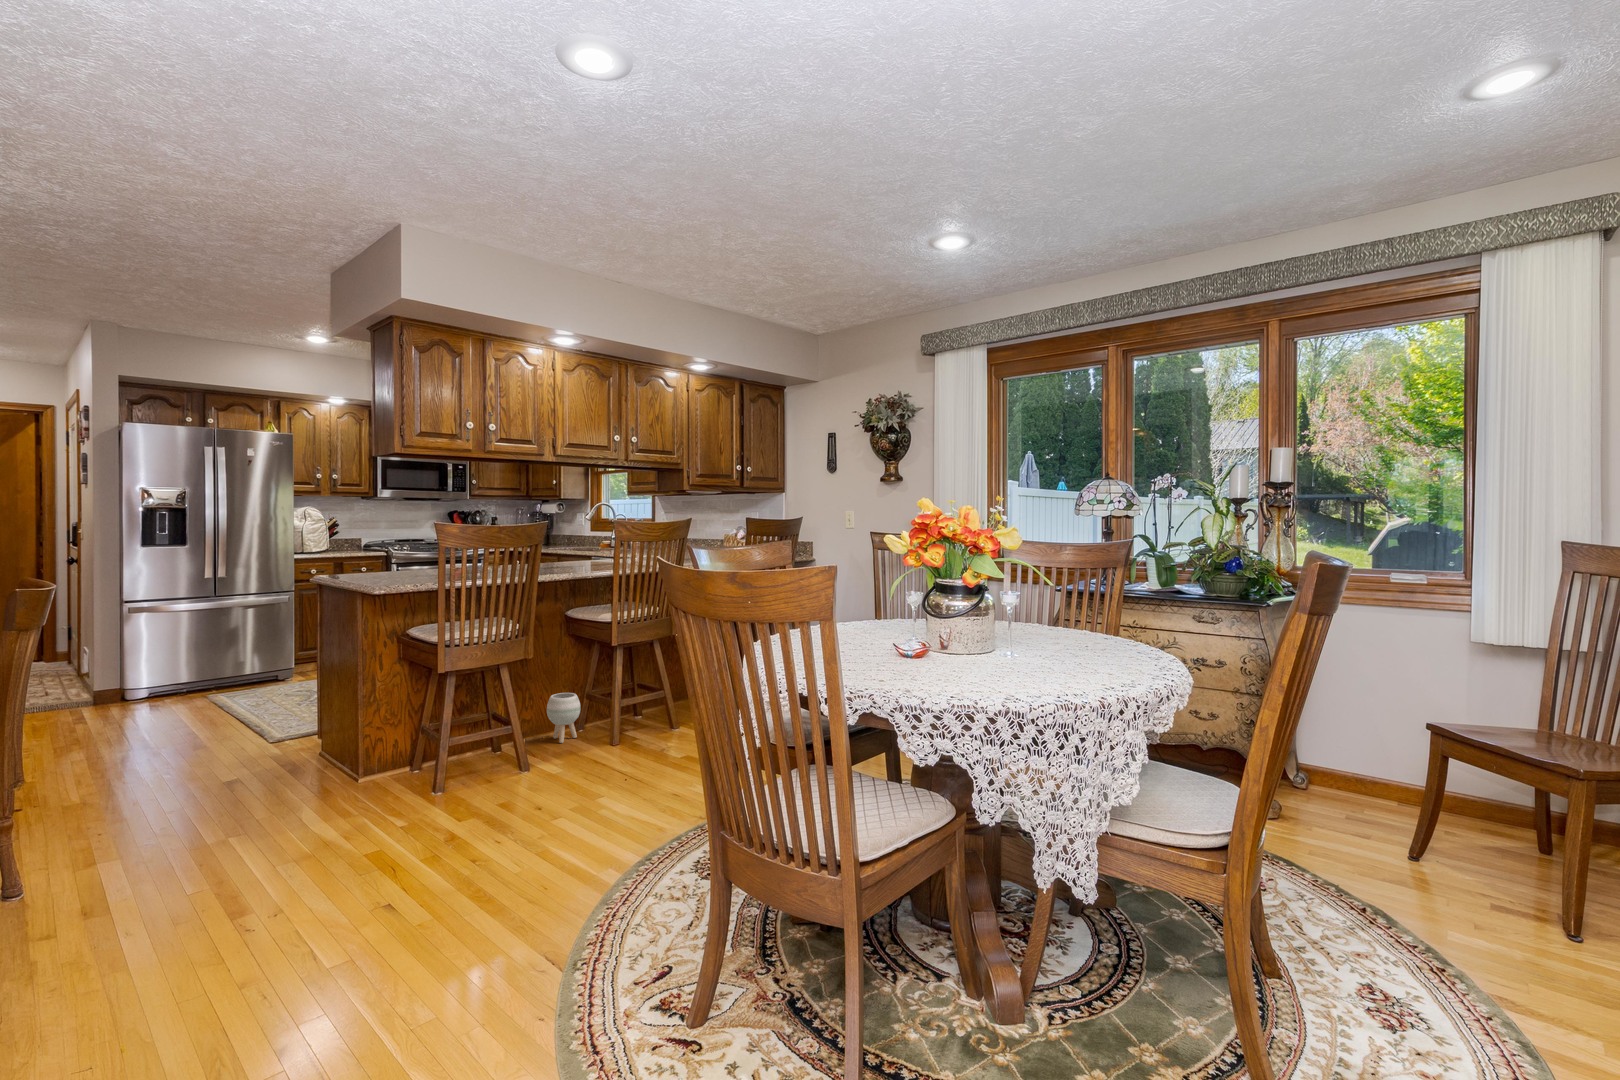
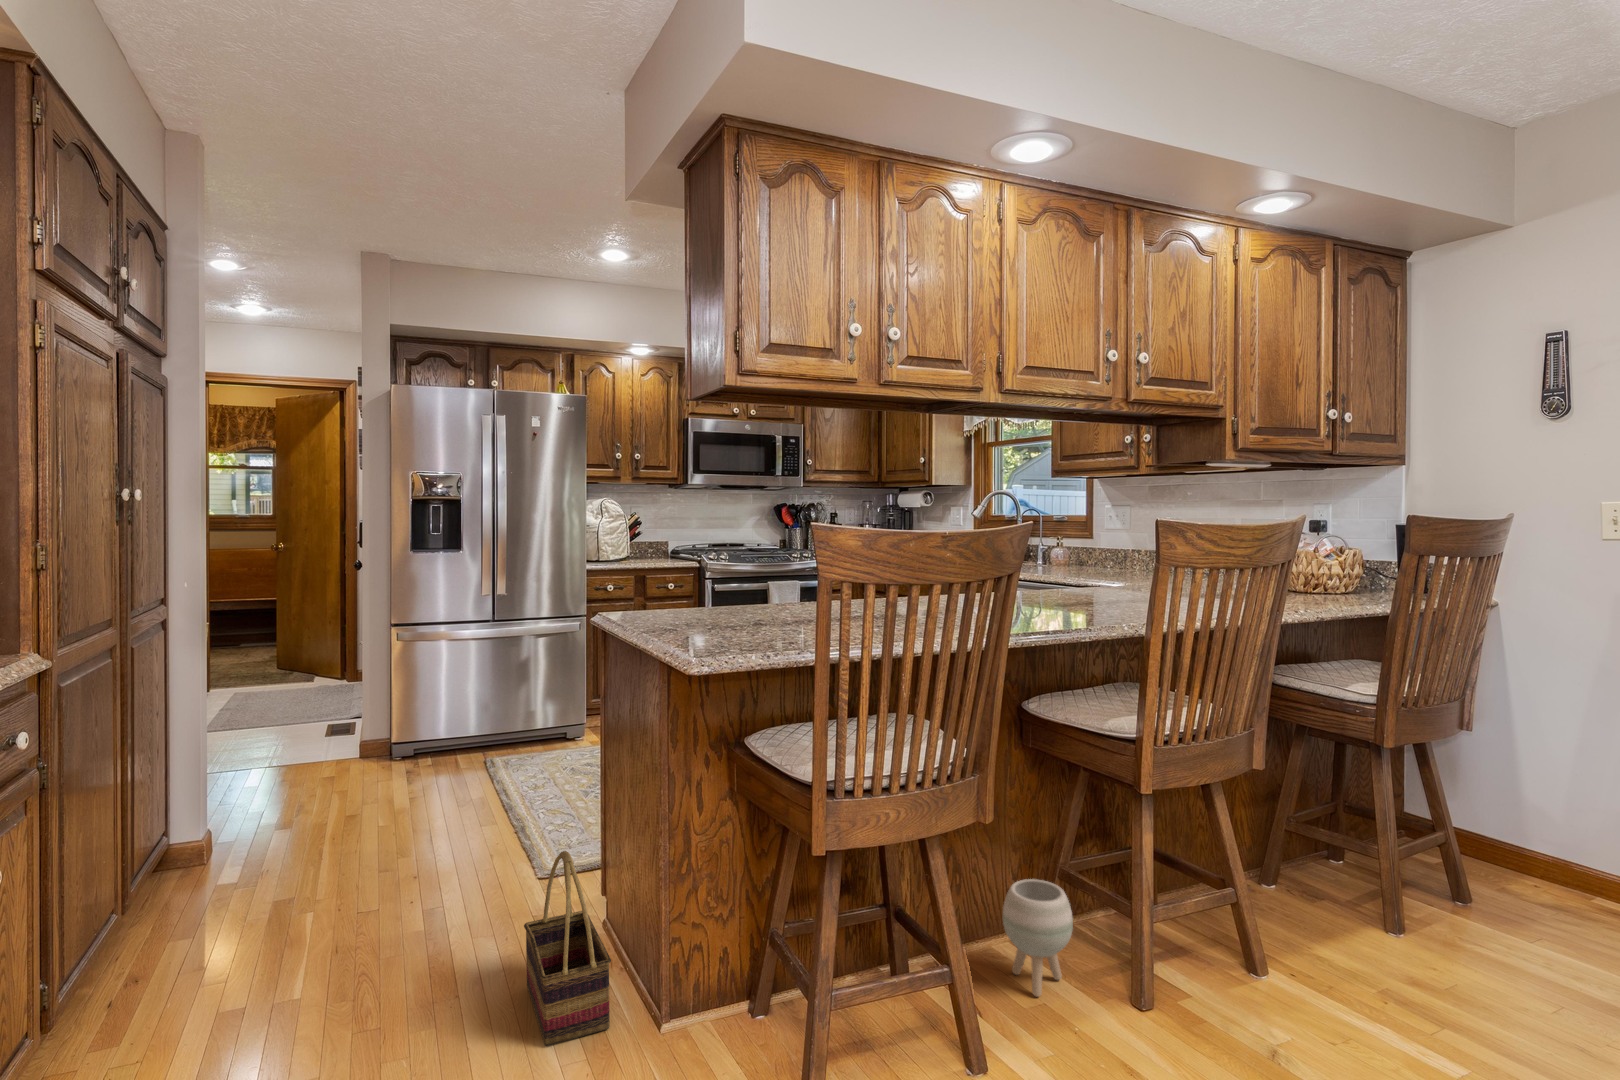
basket: none [278,691,333,780] -> present [524,851,611,1046]

